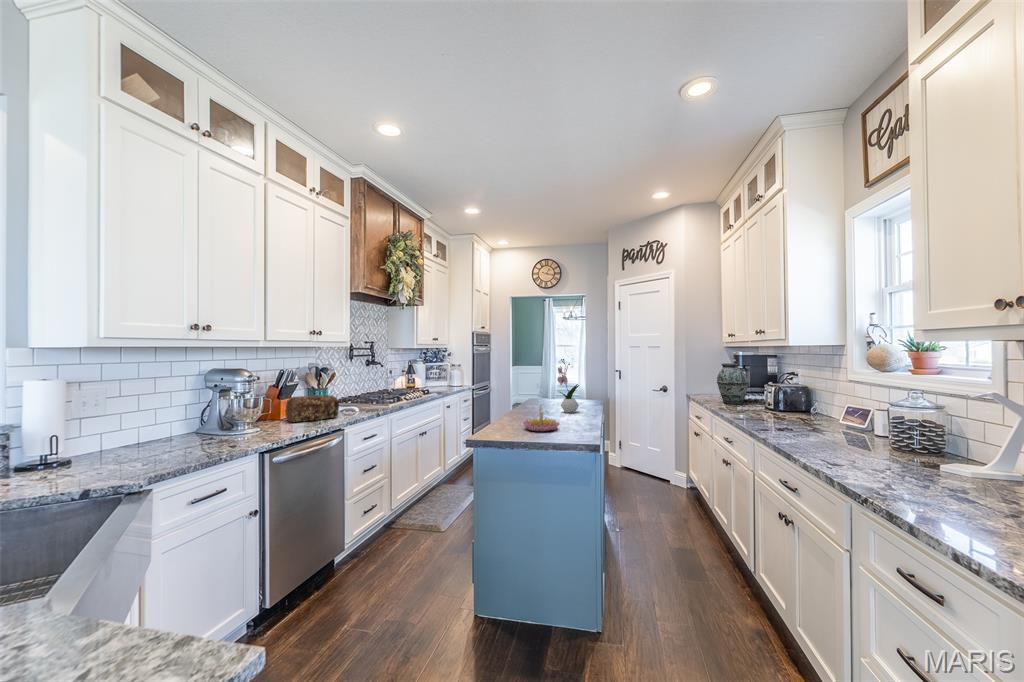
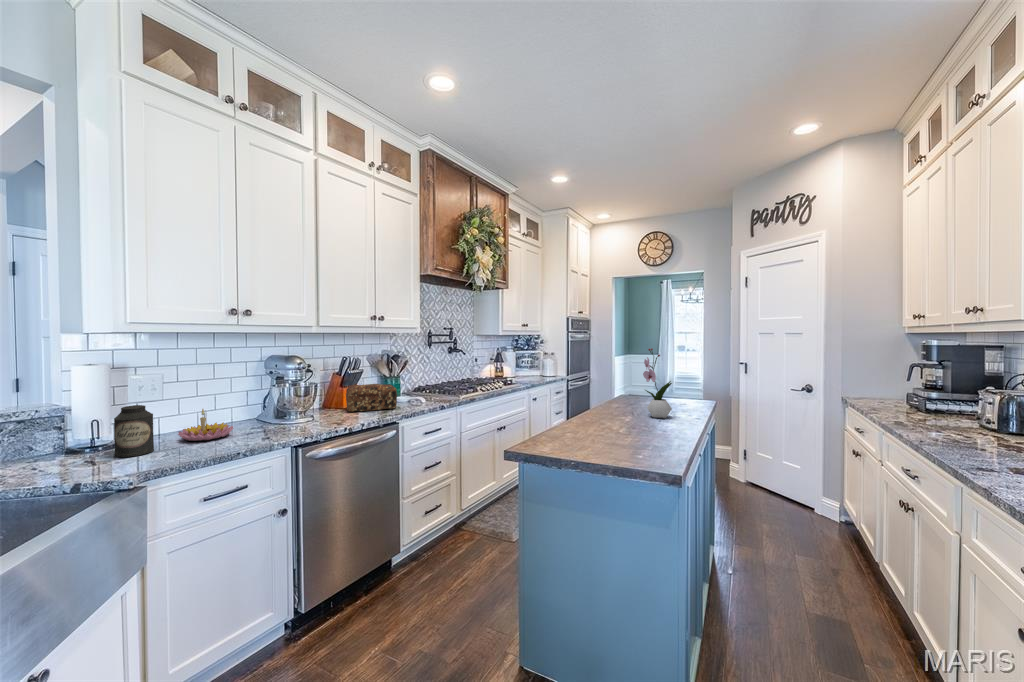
vase: present [717,363,748,404] -> none [891,357,950,418]
candle holder: present [523,406,560,432] -> present [178,409,233,441]
canister: none [76,419,118,471] -> present [114,405,154,457]

